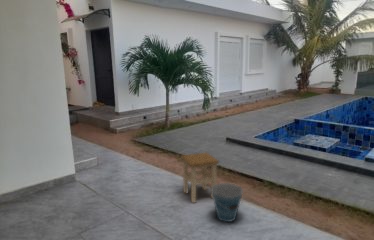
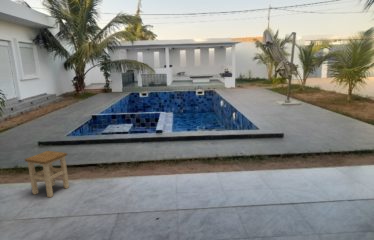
bucket: present [212,183,243,222] -> none [72,166,100,198]

